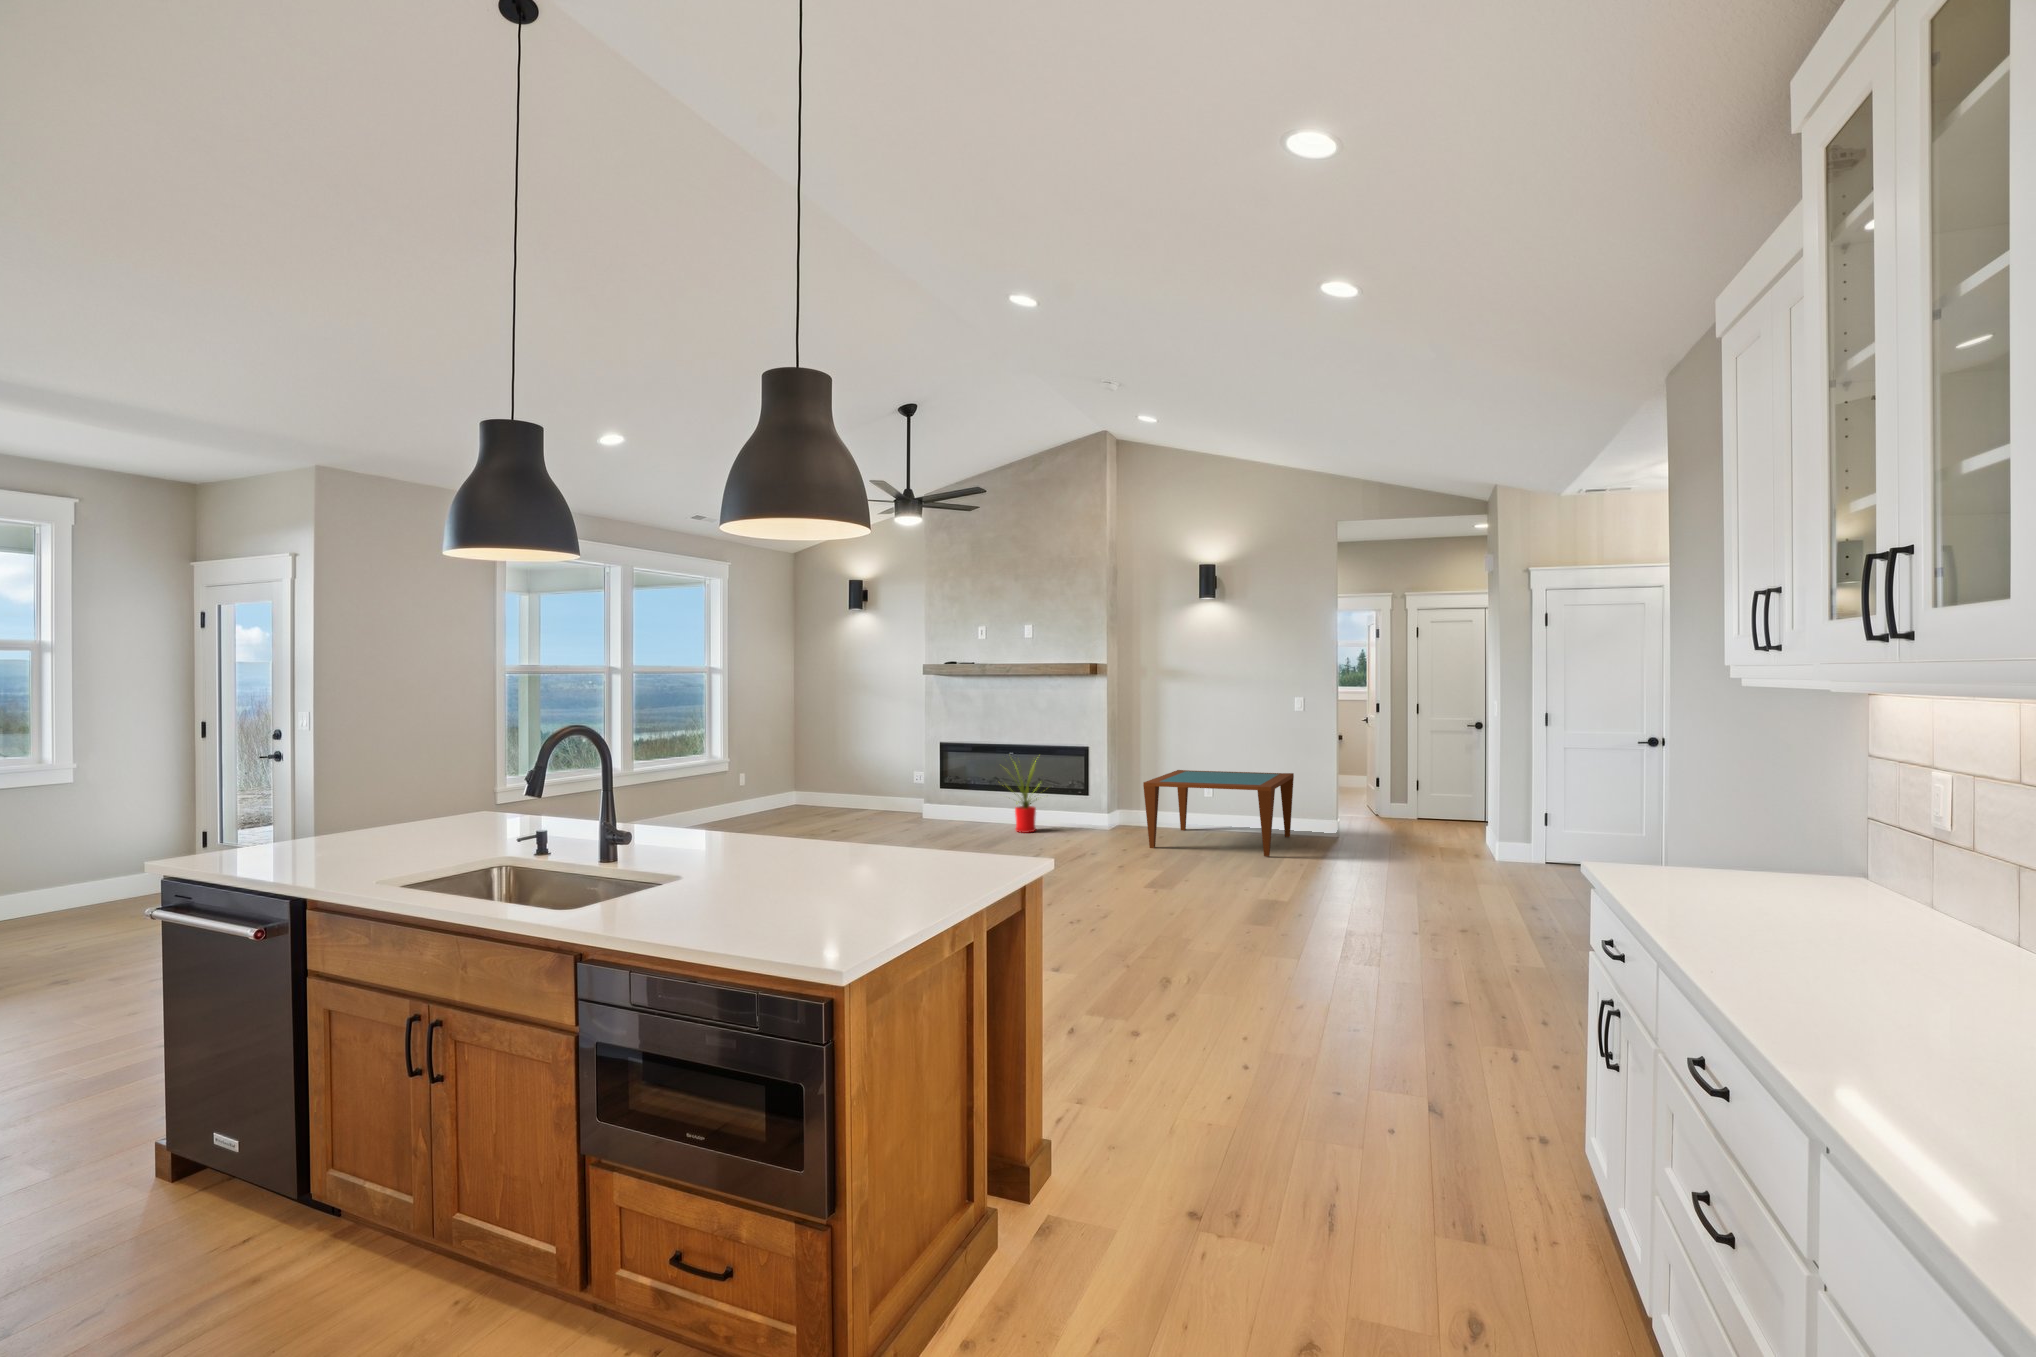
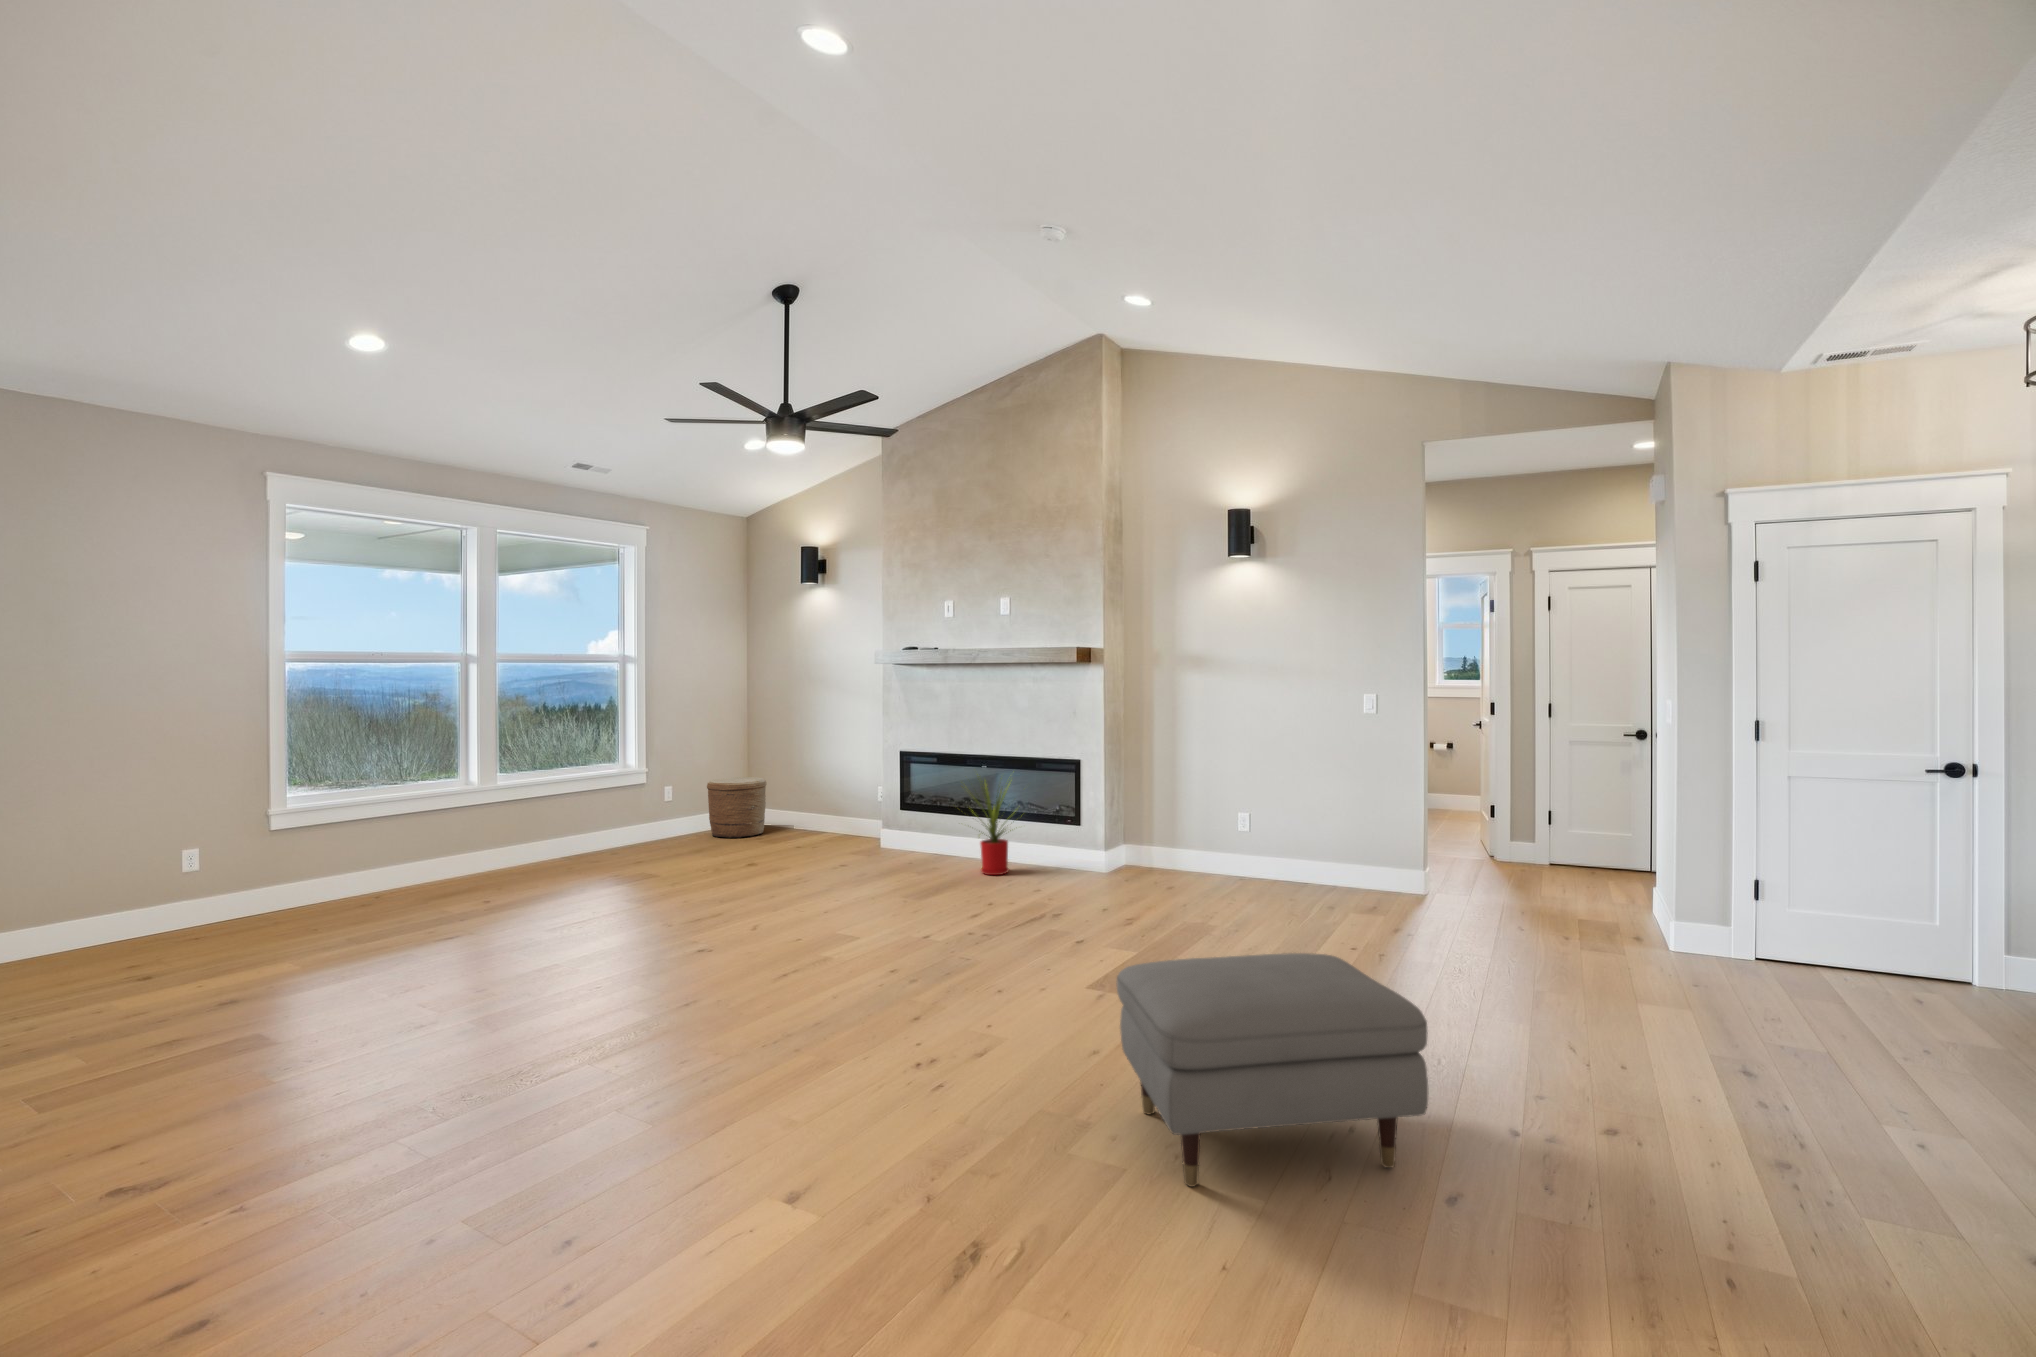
woven basket: none [774,765,821,813] -> present [707,777,766,838]
coffee table: present [1143,770,1294,856] -> none [1137,793,1361,927]
ottoman: none [1190,846,1370,963] -> present [1116,953,1428,1187]

